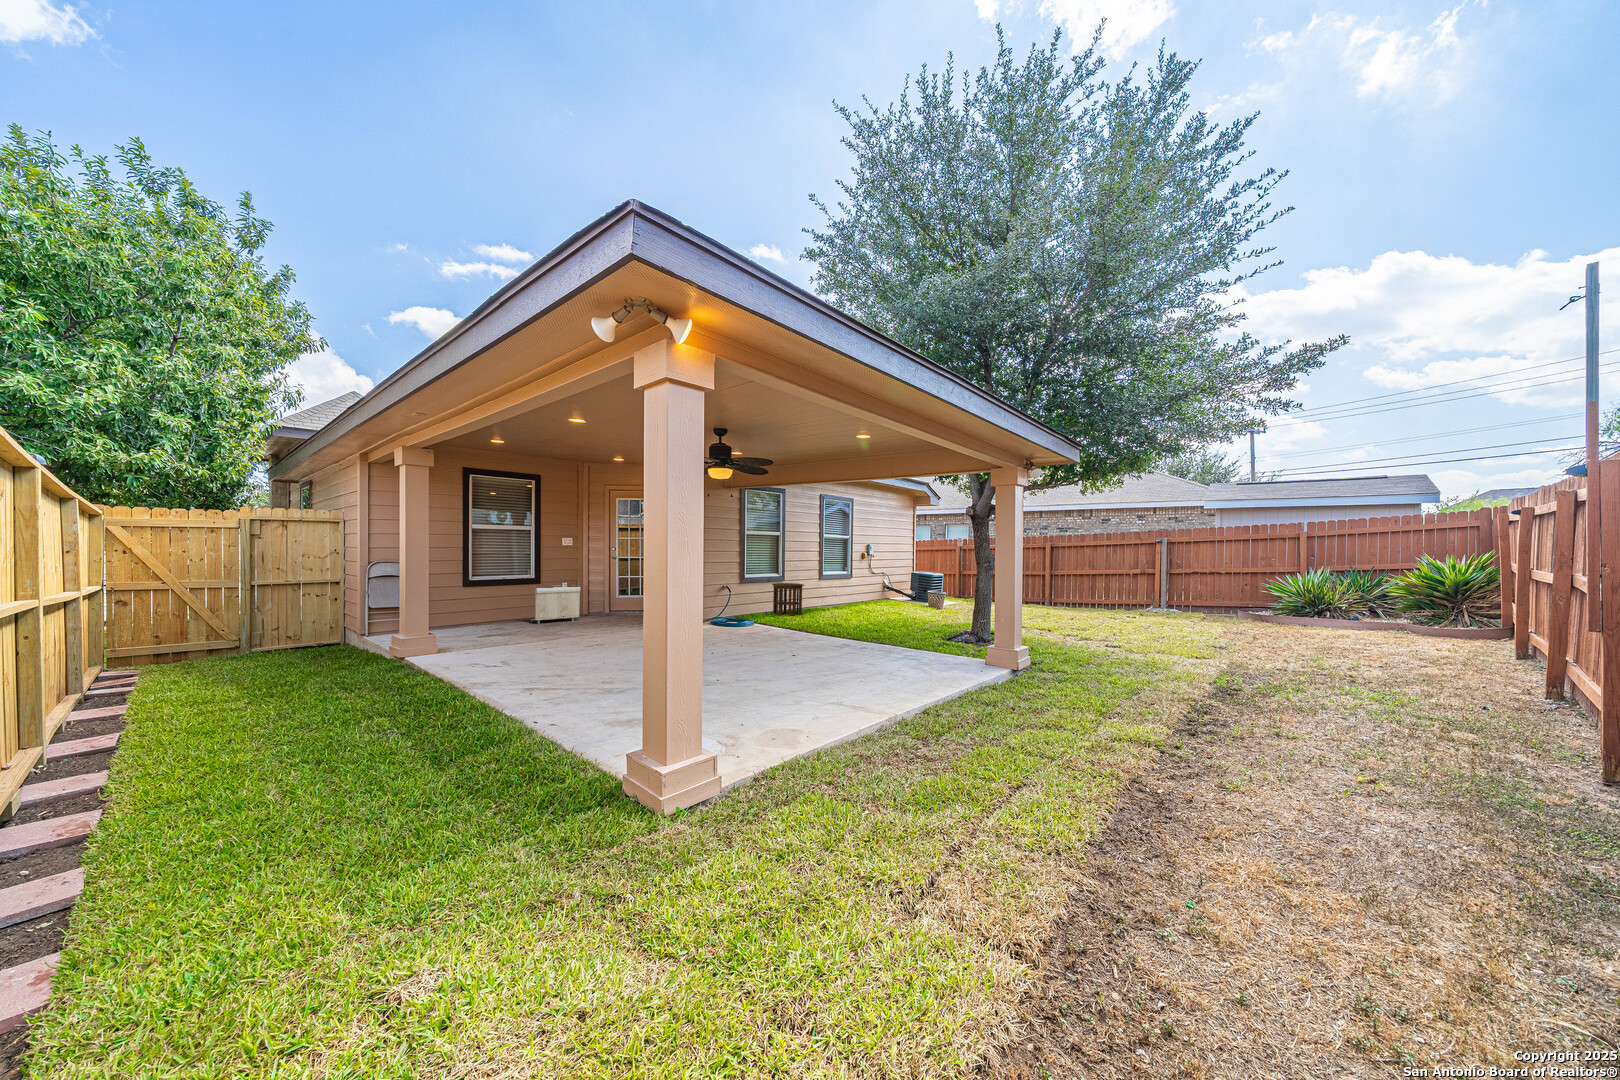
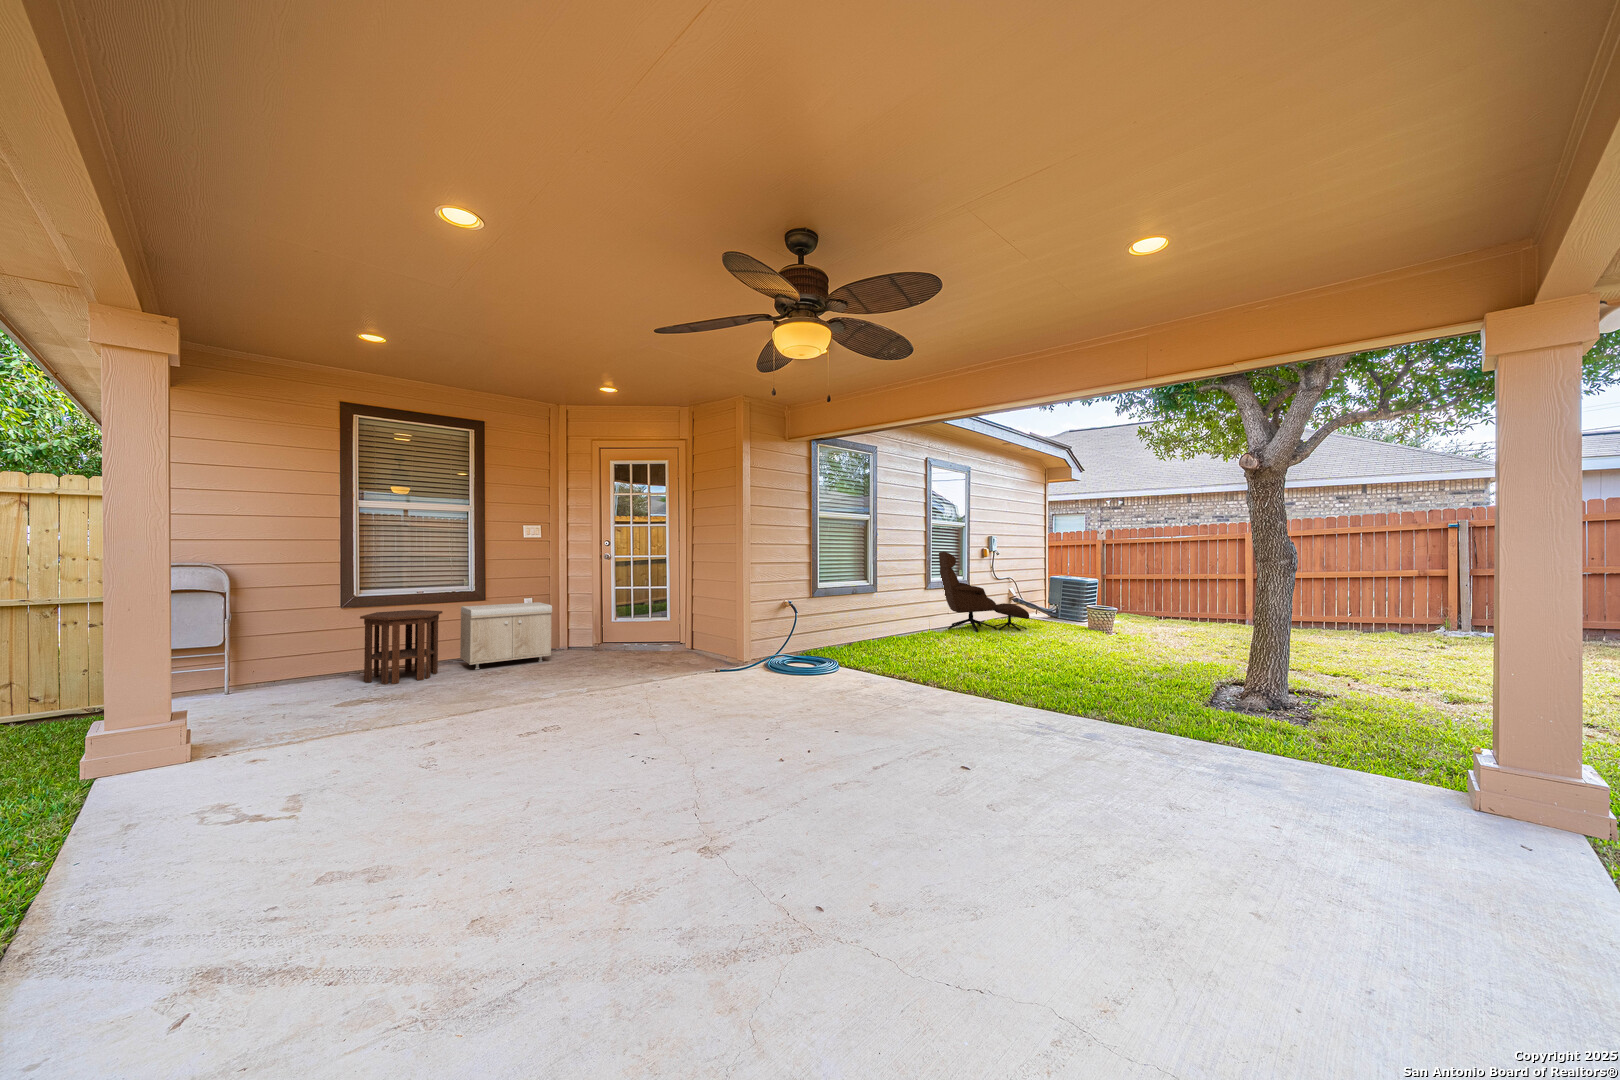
lounge chair: none [831,555,888,609] -> present [939,552,1029,632]
side table: present [772,583,804,616] -> present [360,610,442,684]

